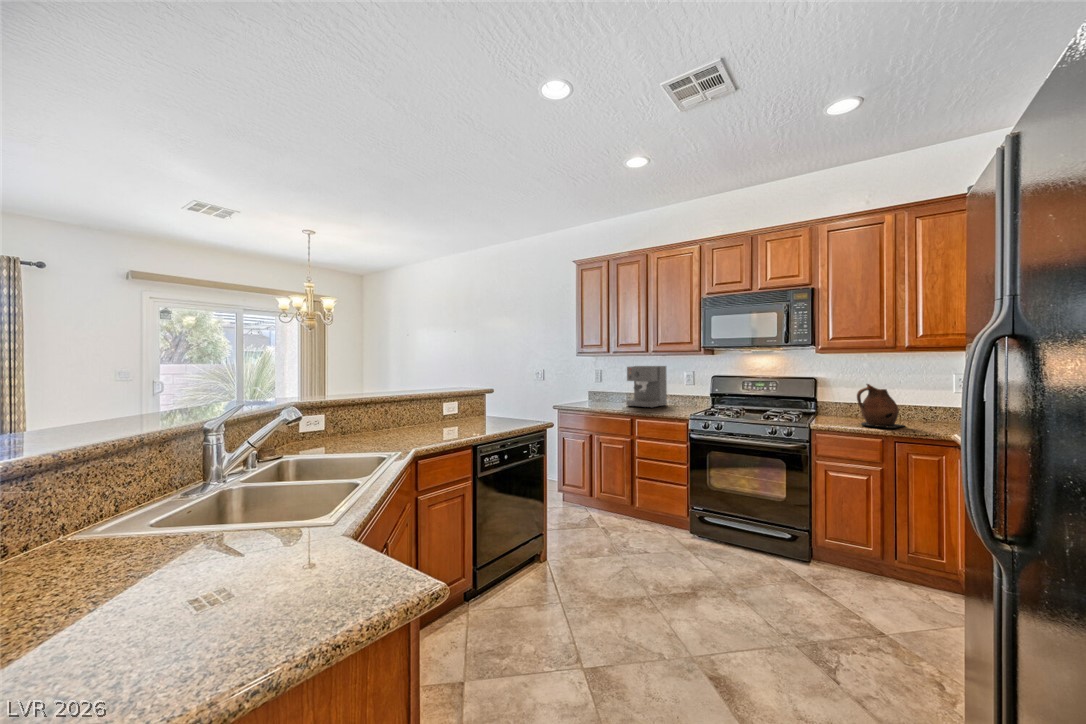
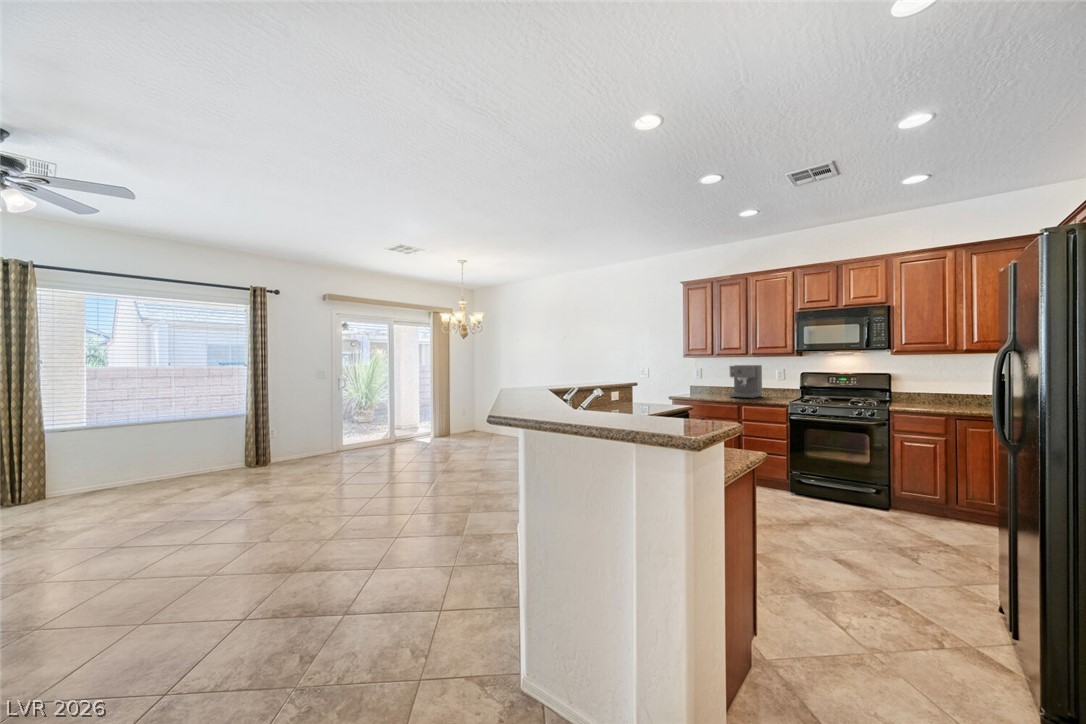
ceramic pitcher: present [857,384,904,428] -> none [925,377,964,410]

